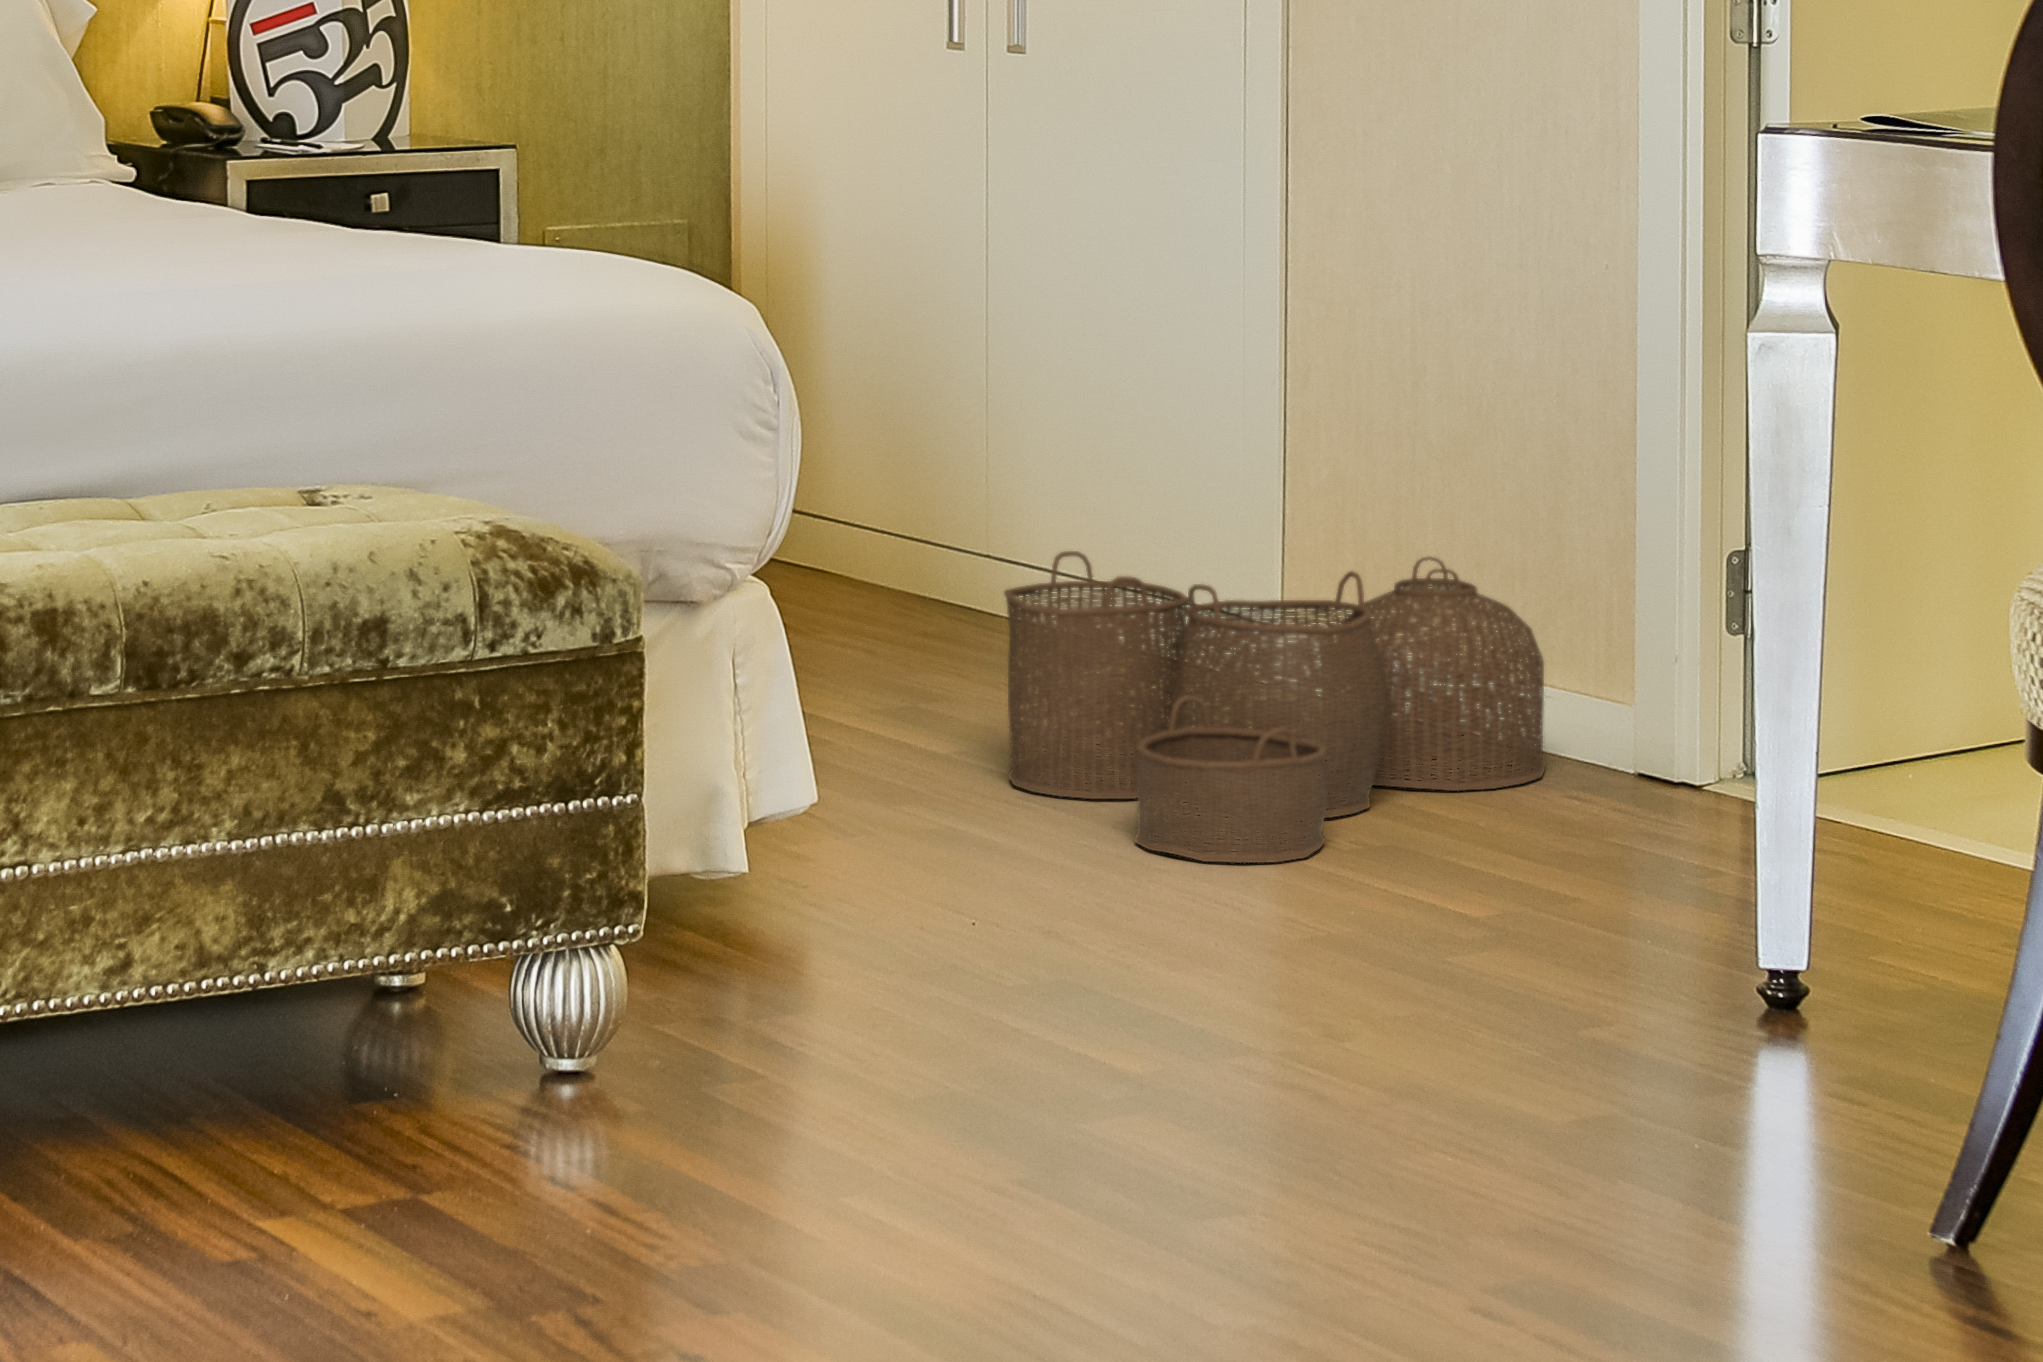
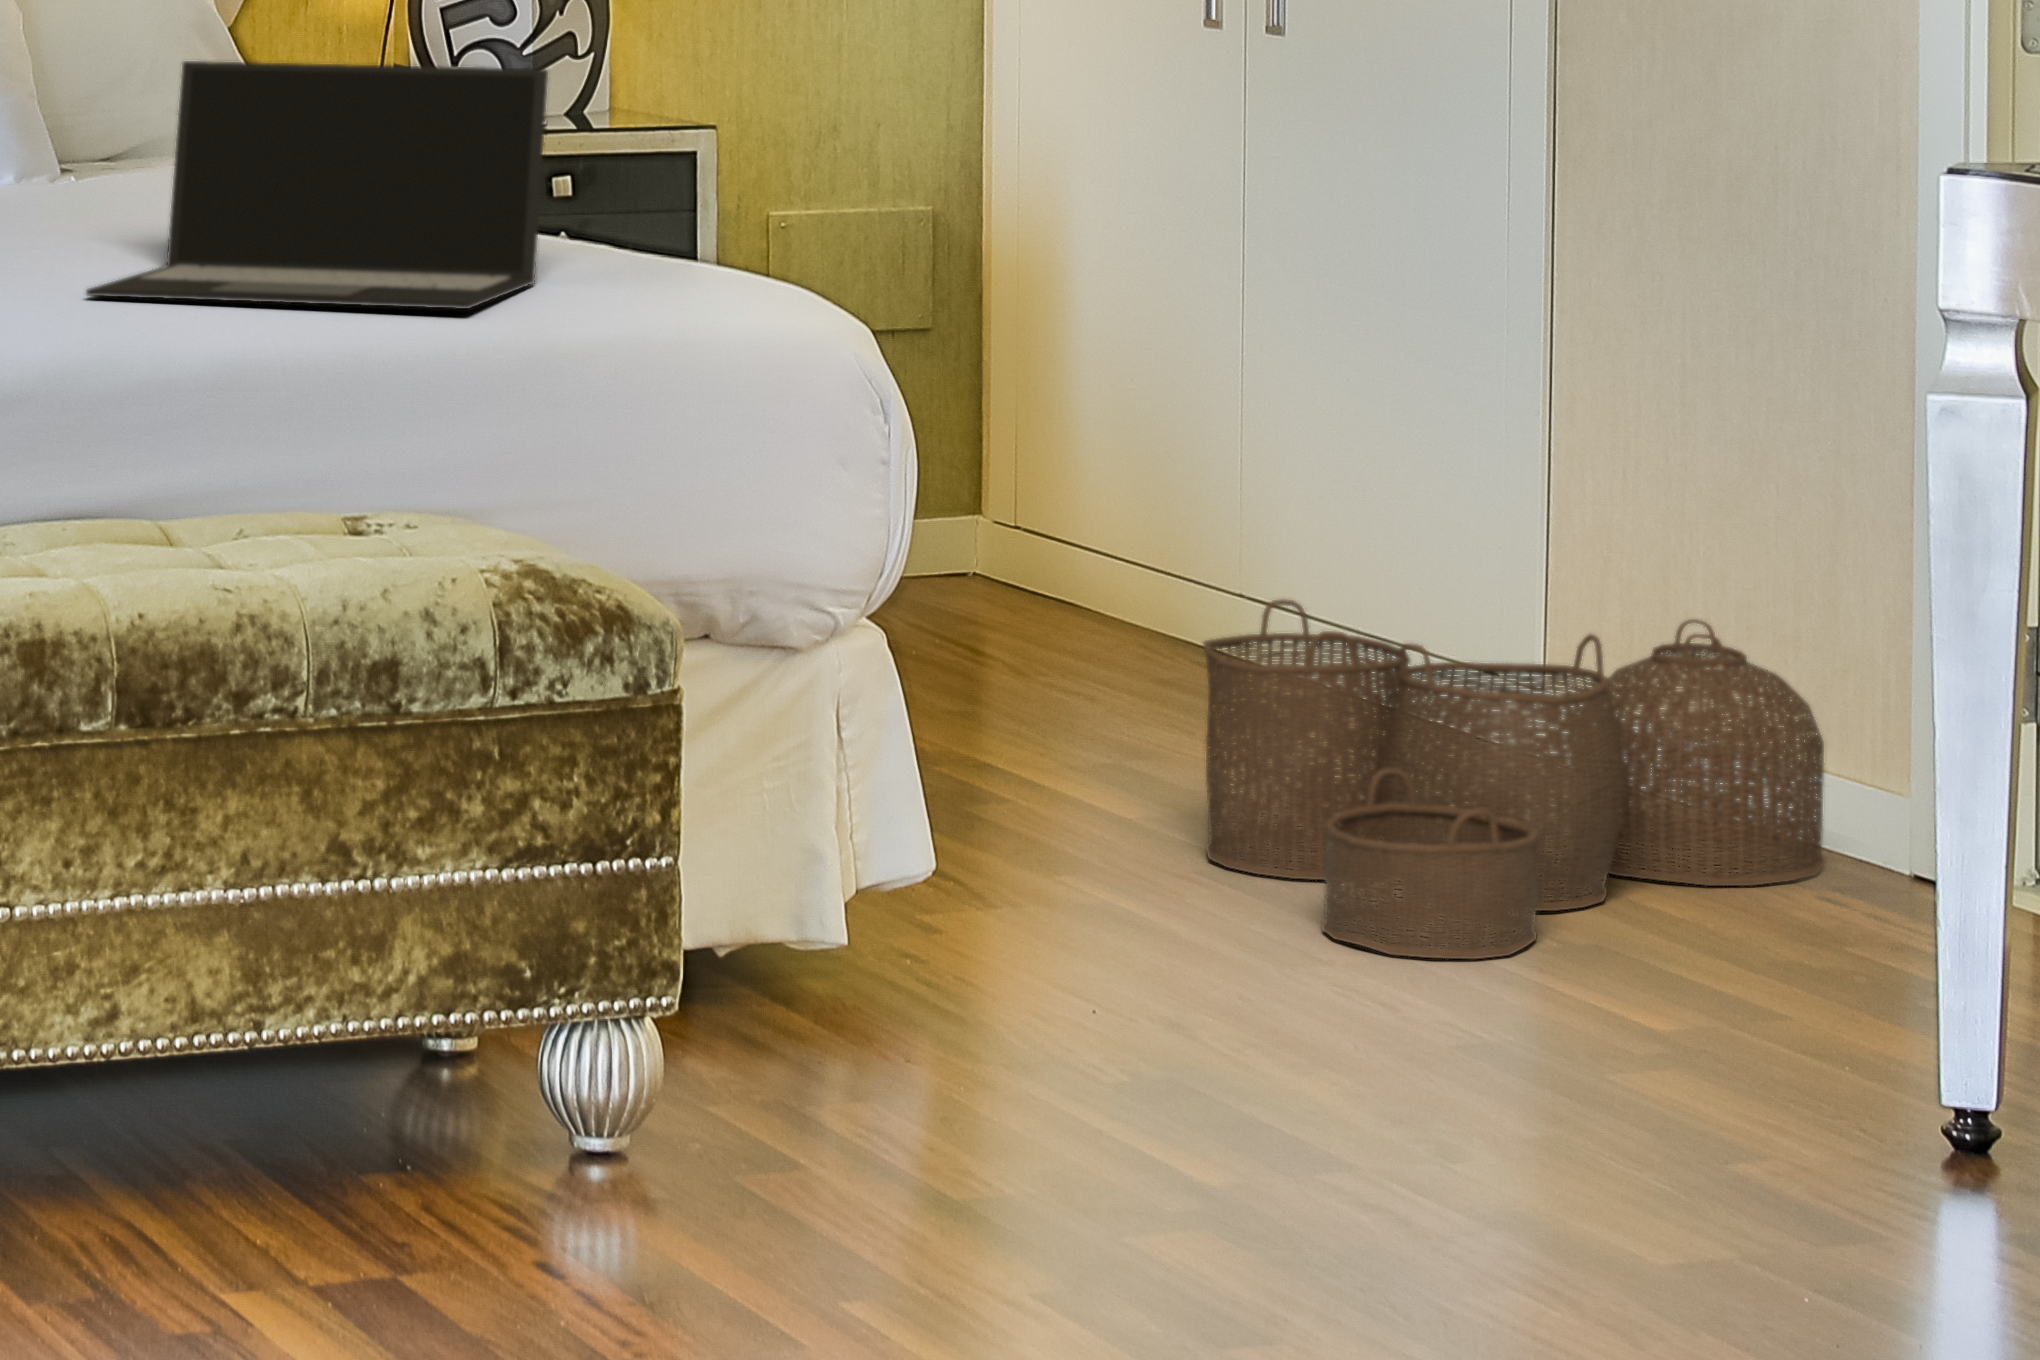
laptop: none [23,78,438,297] -> present [86,61,548,309]

